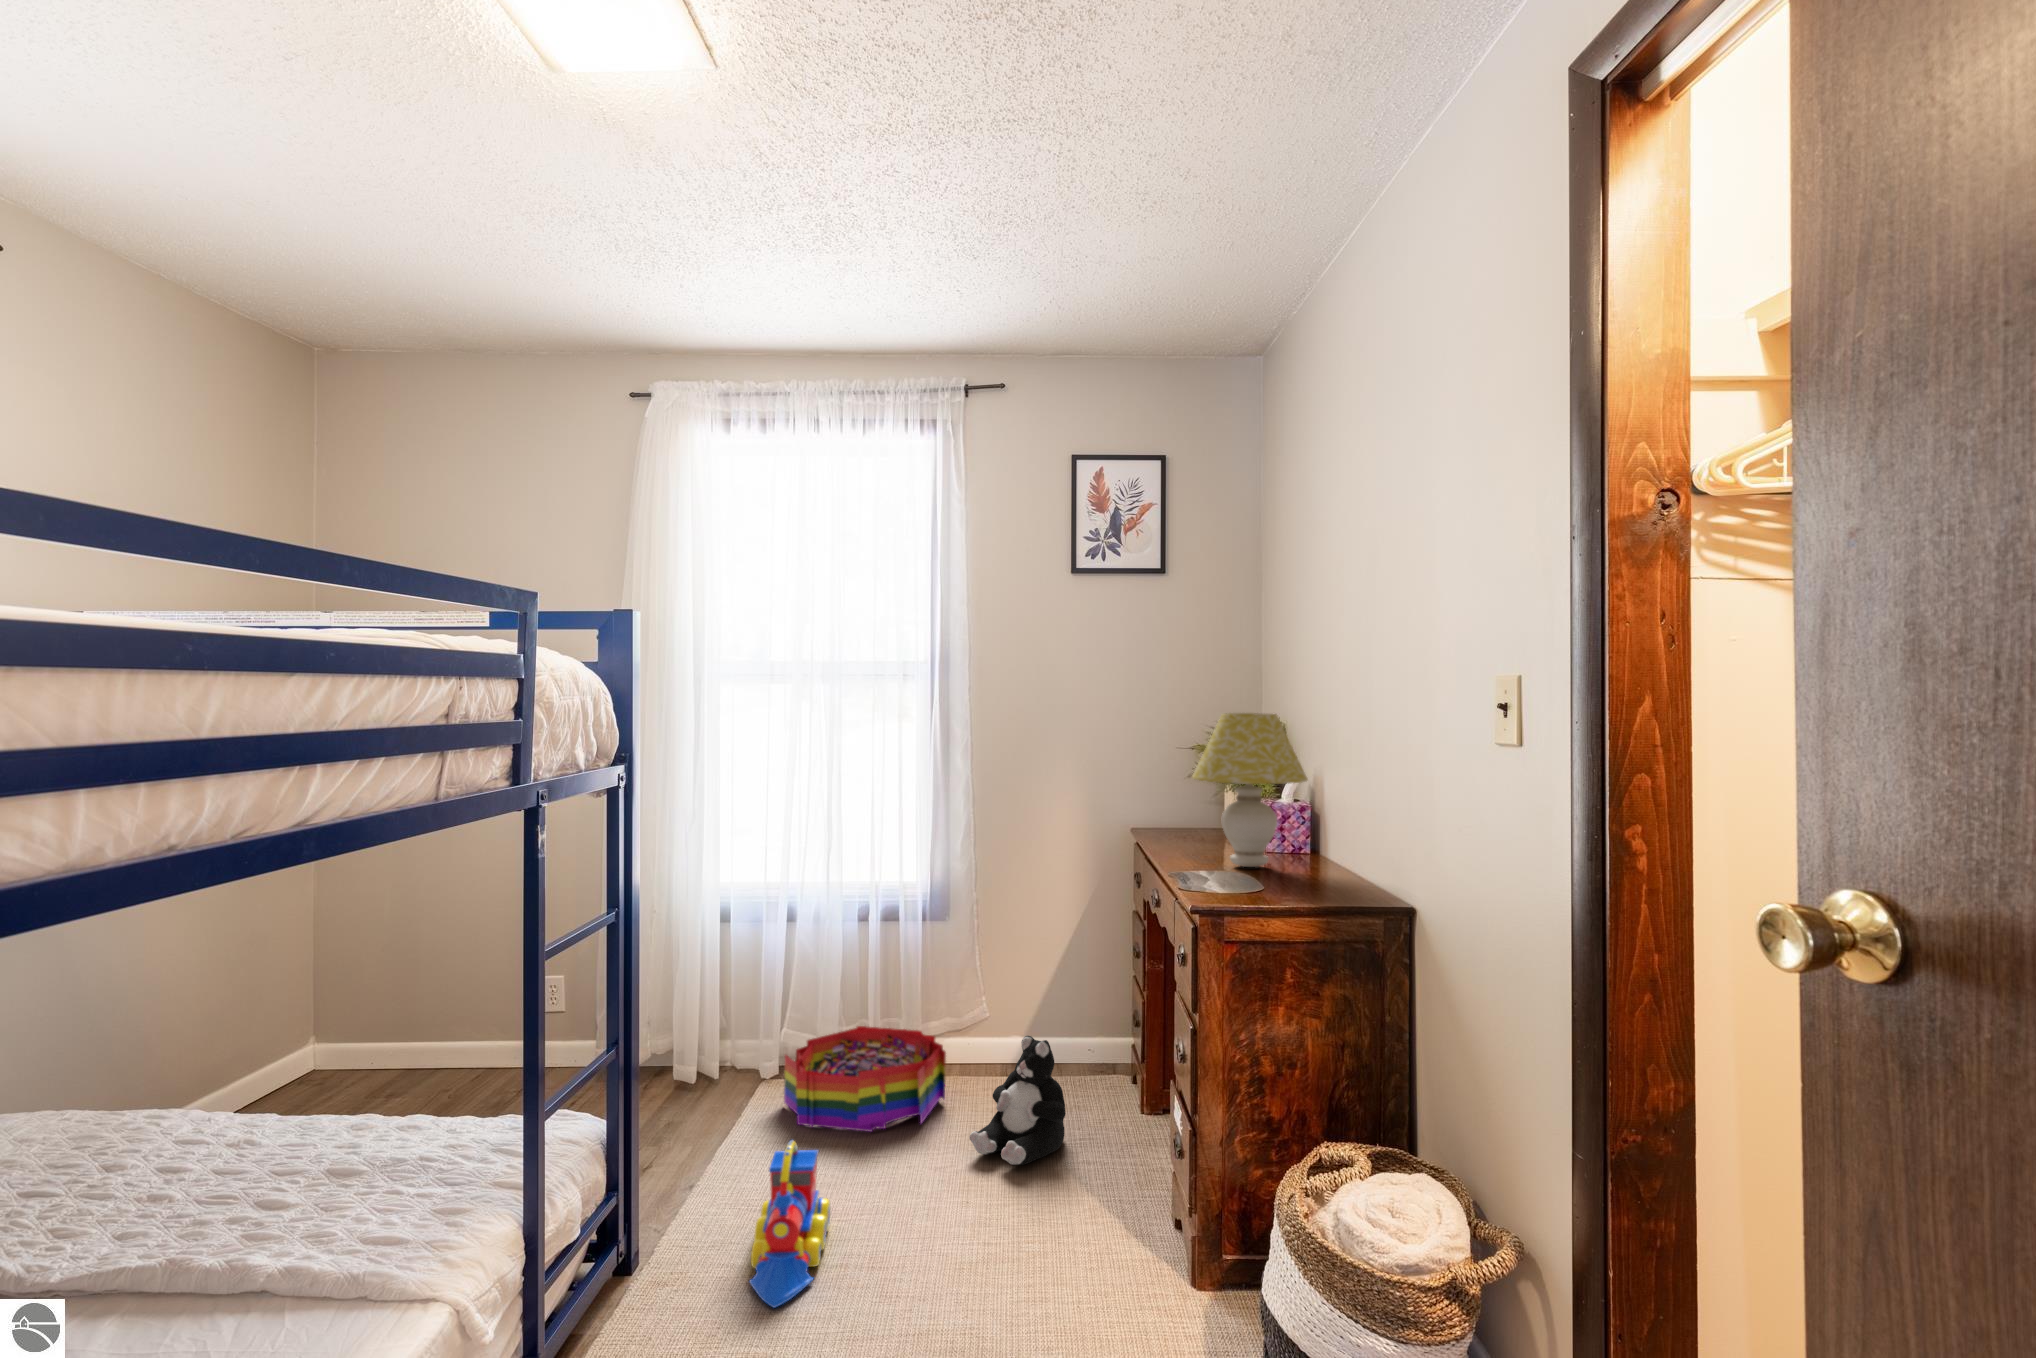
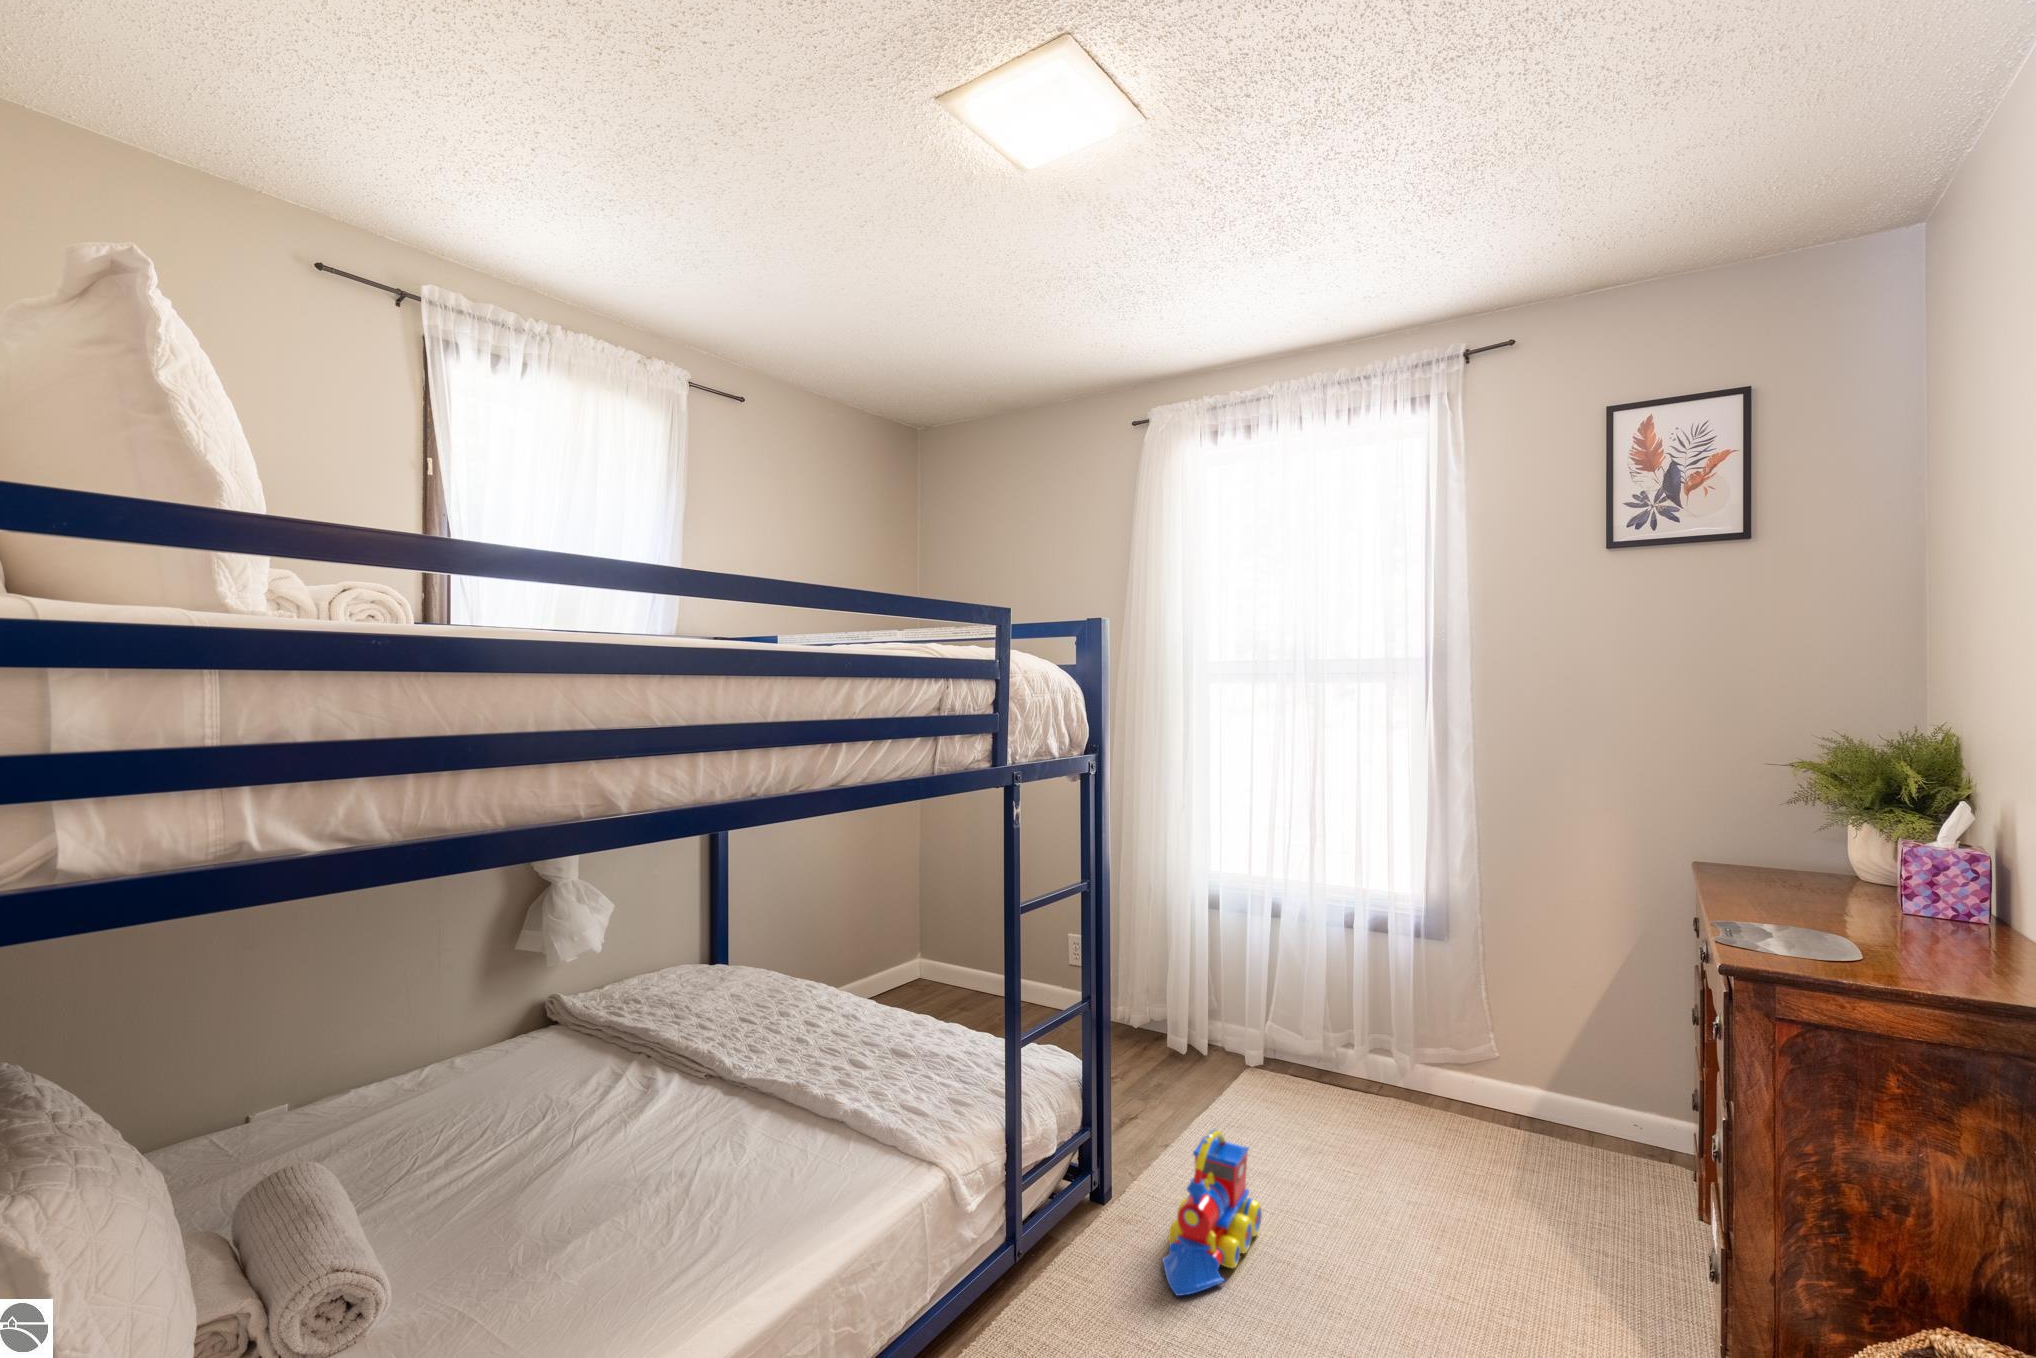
table lamp: present [1192,713,1308,867] -> none [1753,708,1972,925]
storage bin: present [784,1026,946,1132] -> none [1257,1032,1431,1155]
plush toy: present [970,1036,1066,1165] -> none [1441,1086,1572,1238]

